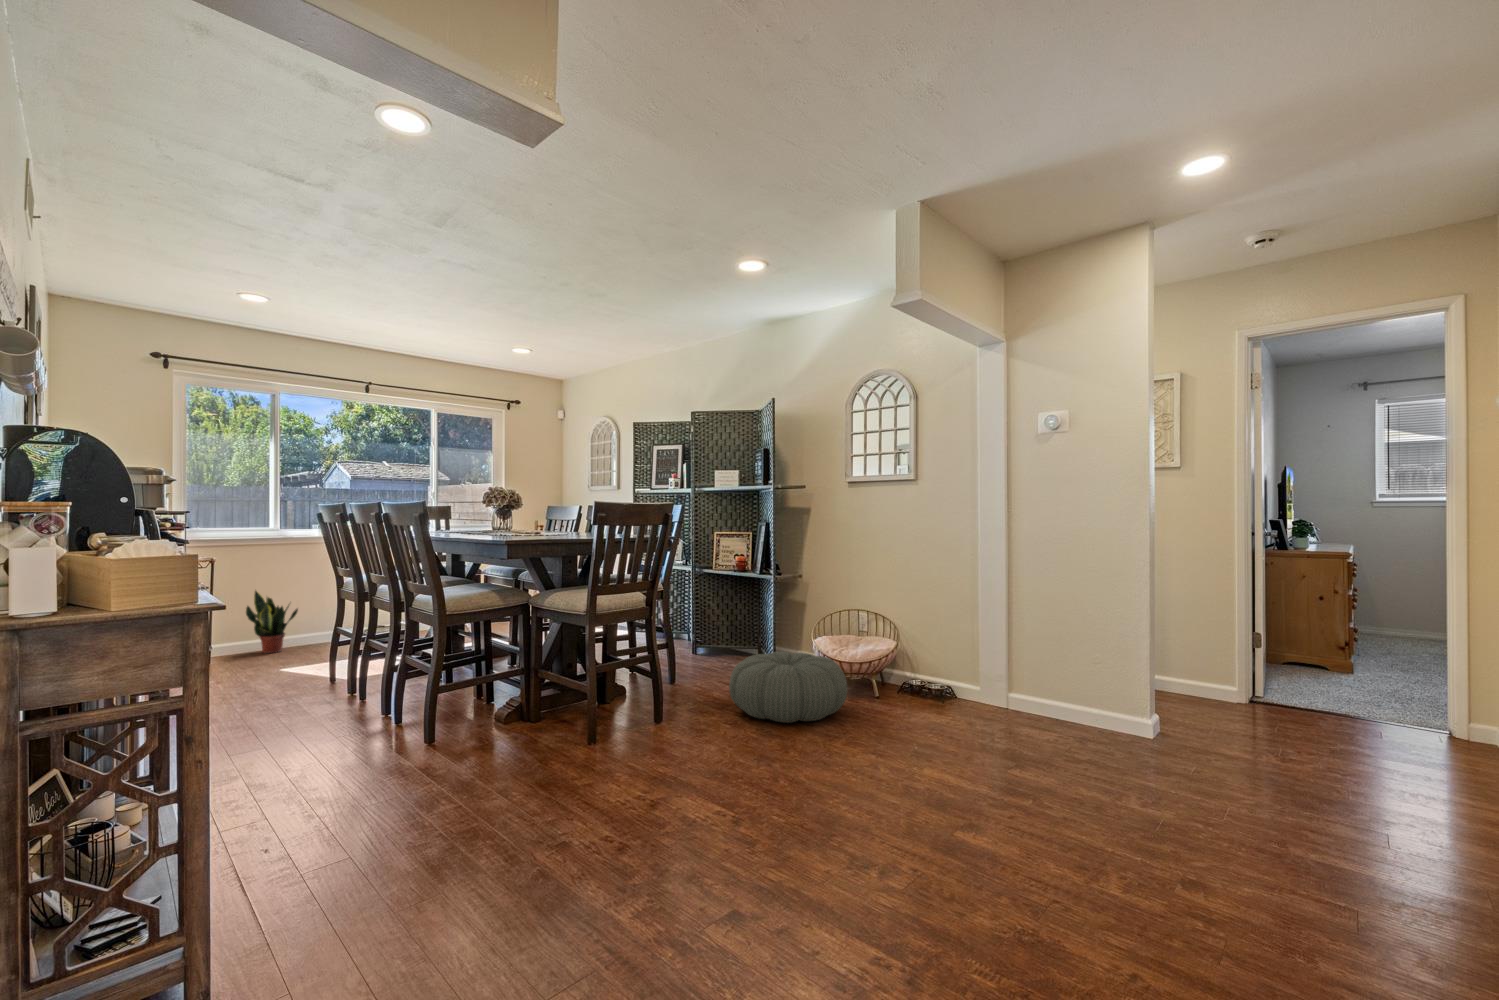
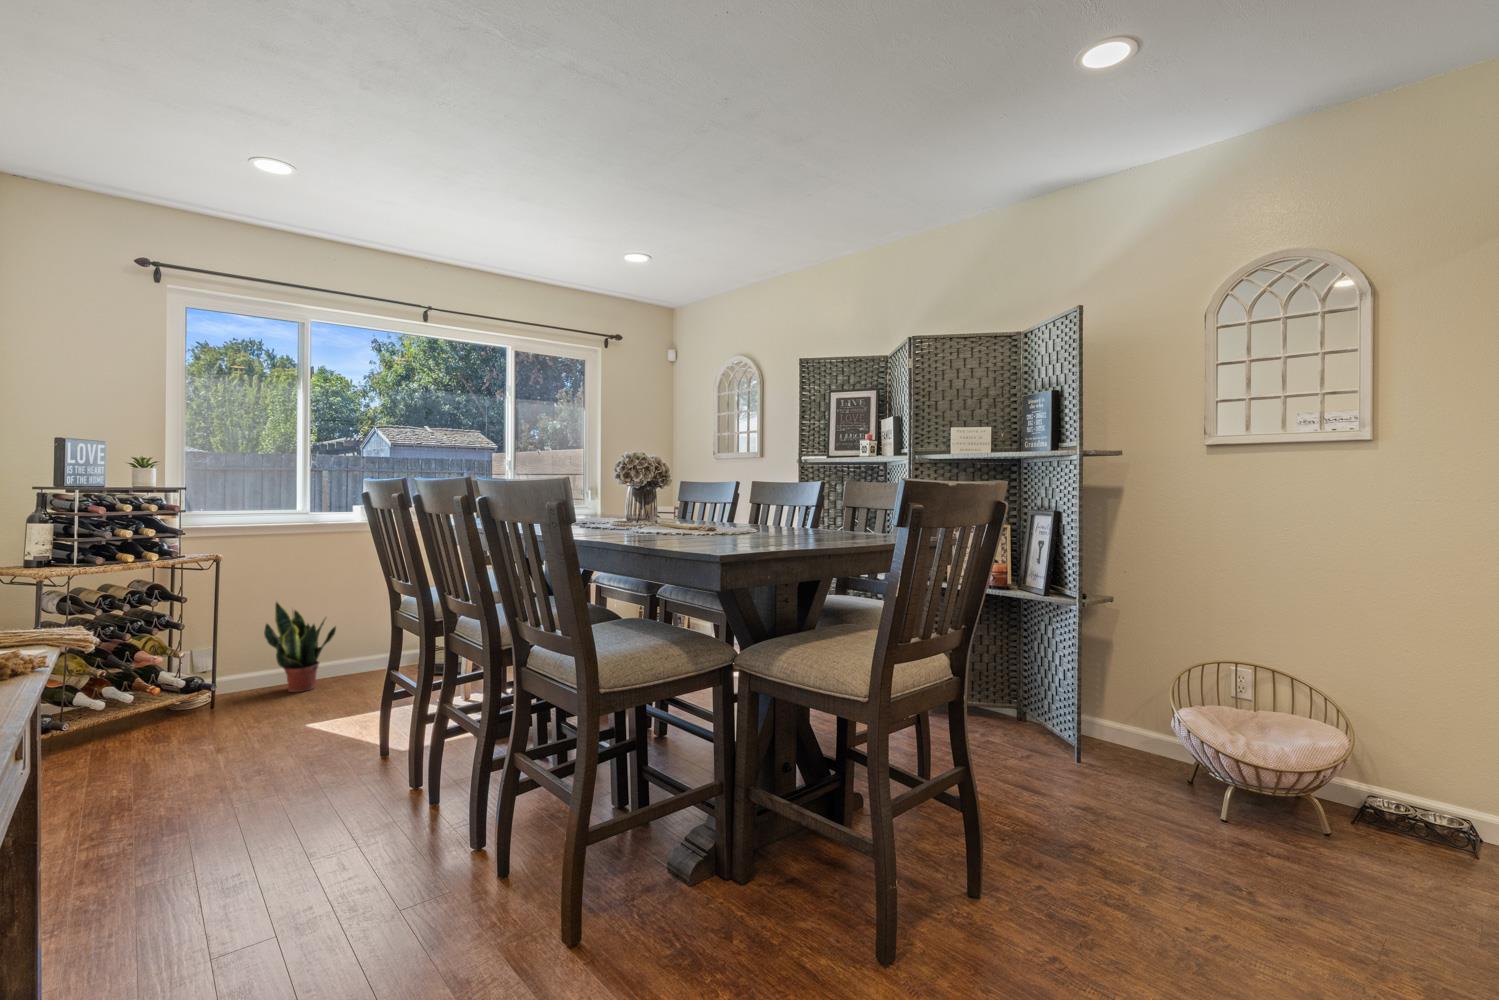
pouf: present [729,652,848,723] -> none [1089,748,1354,919]

